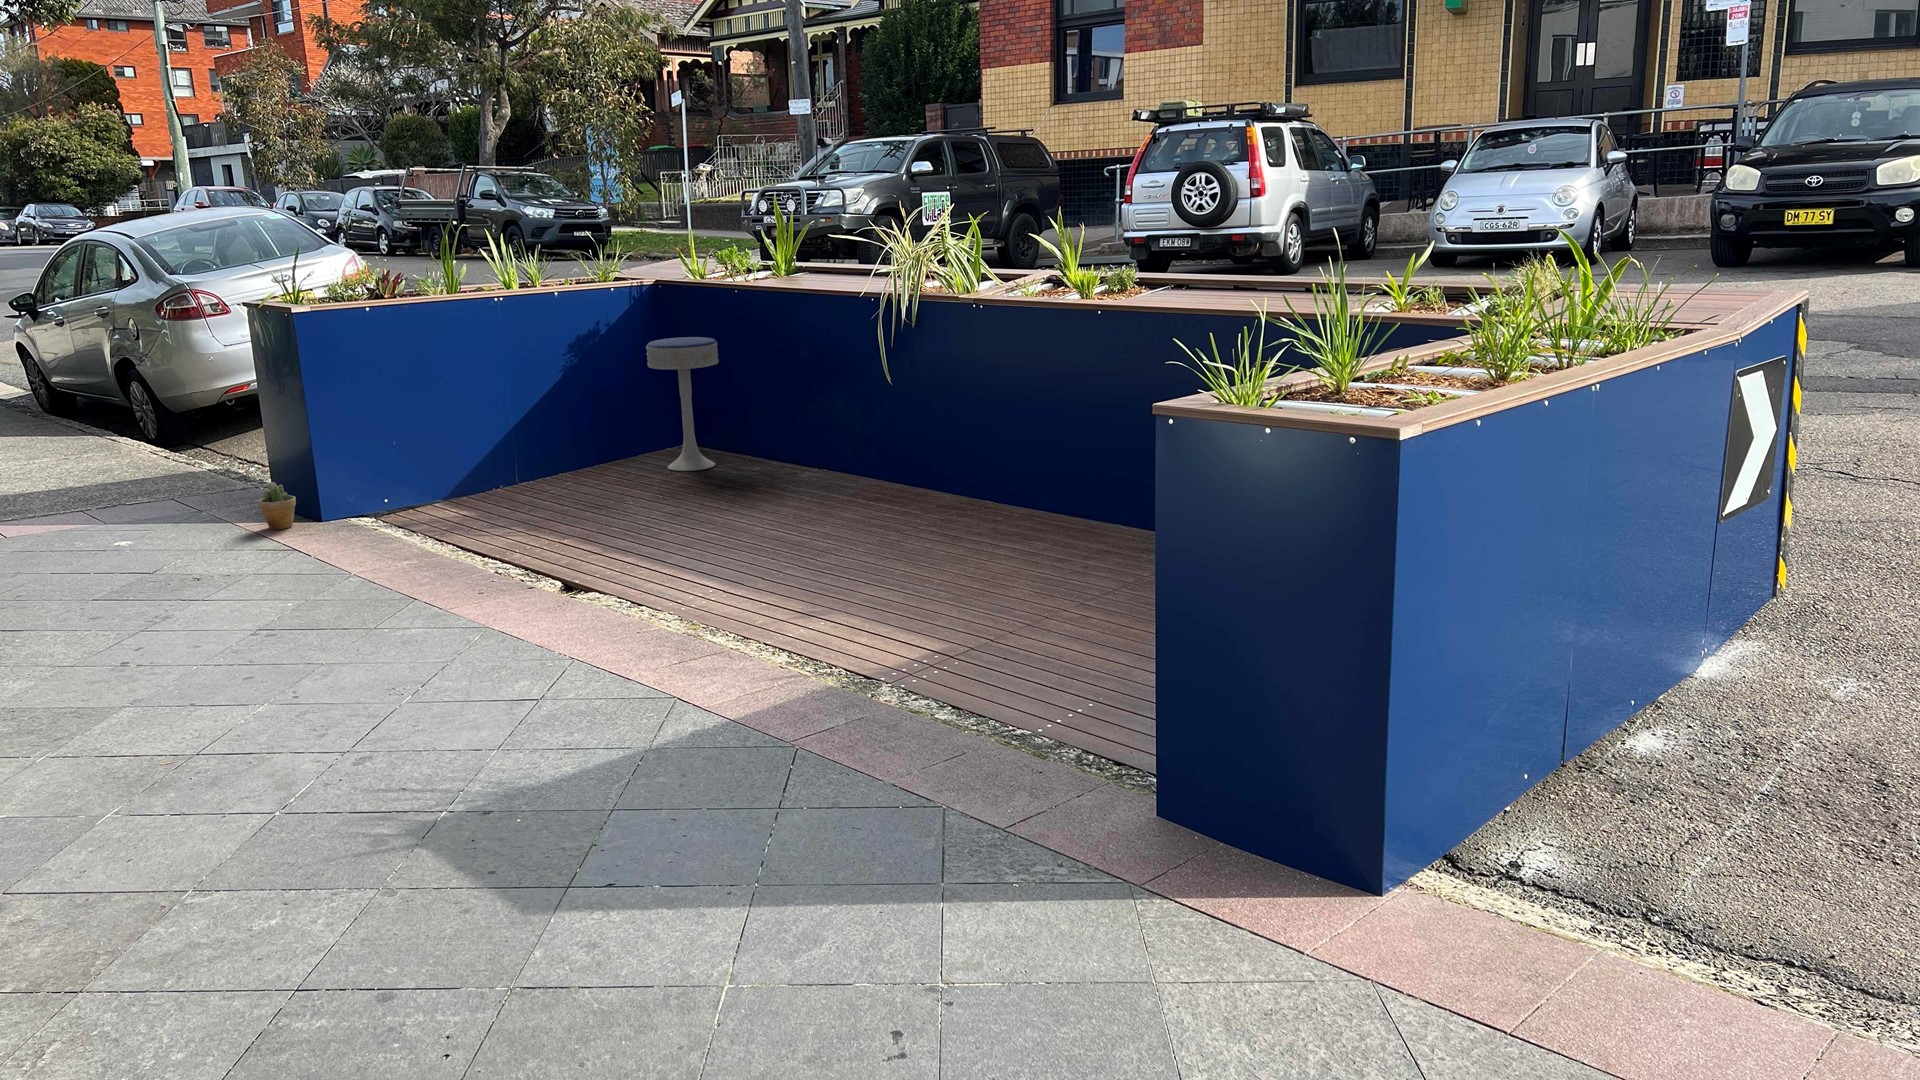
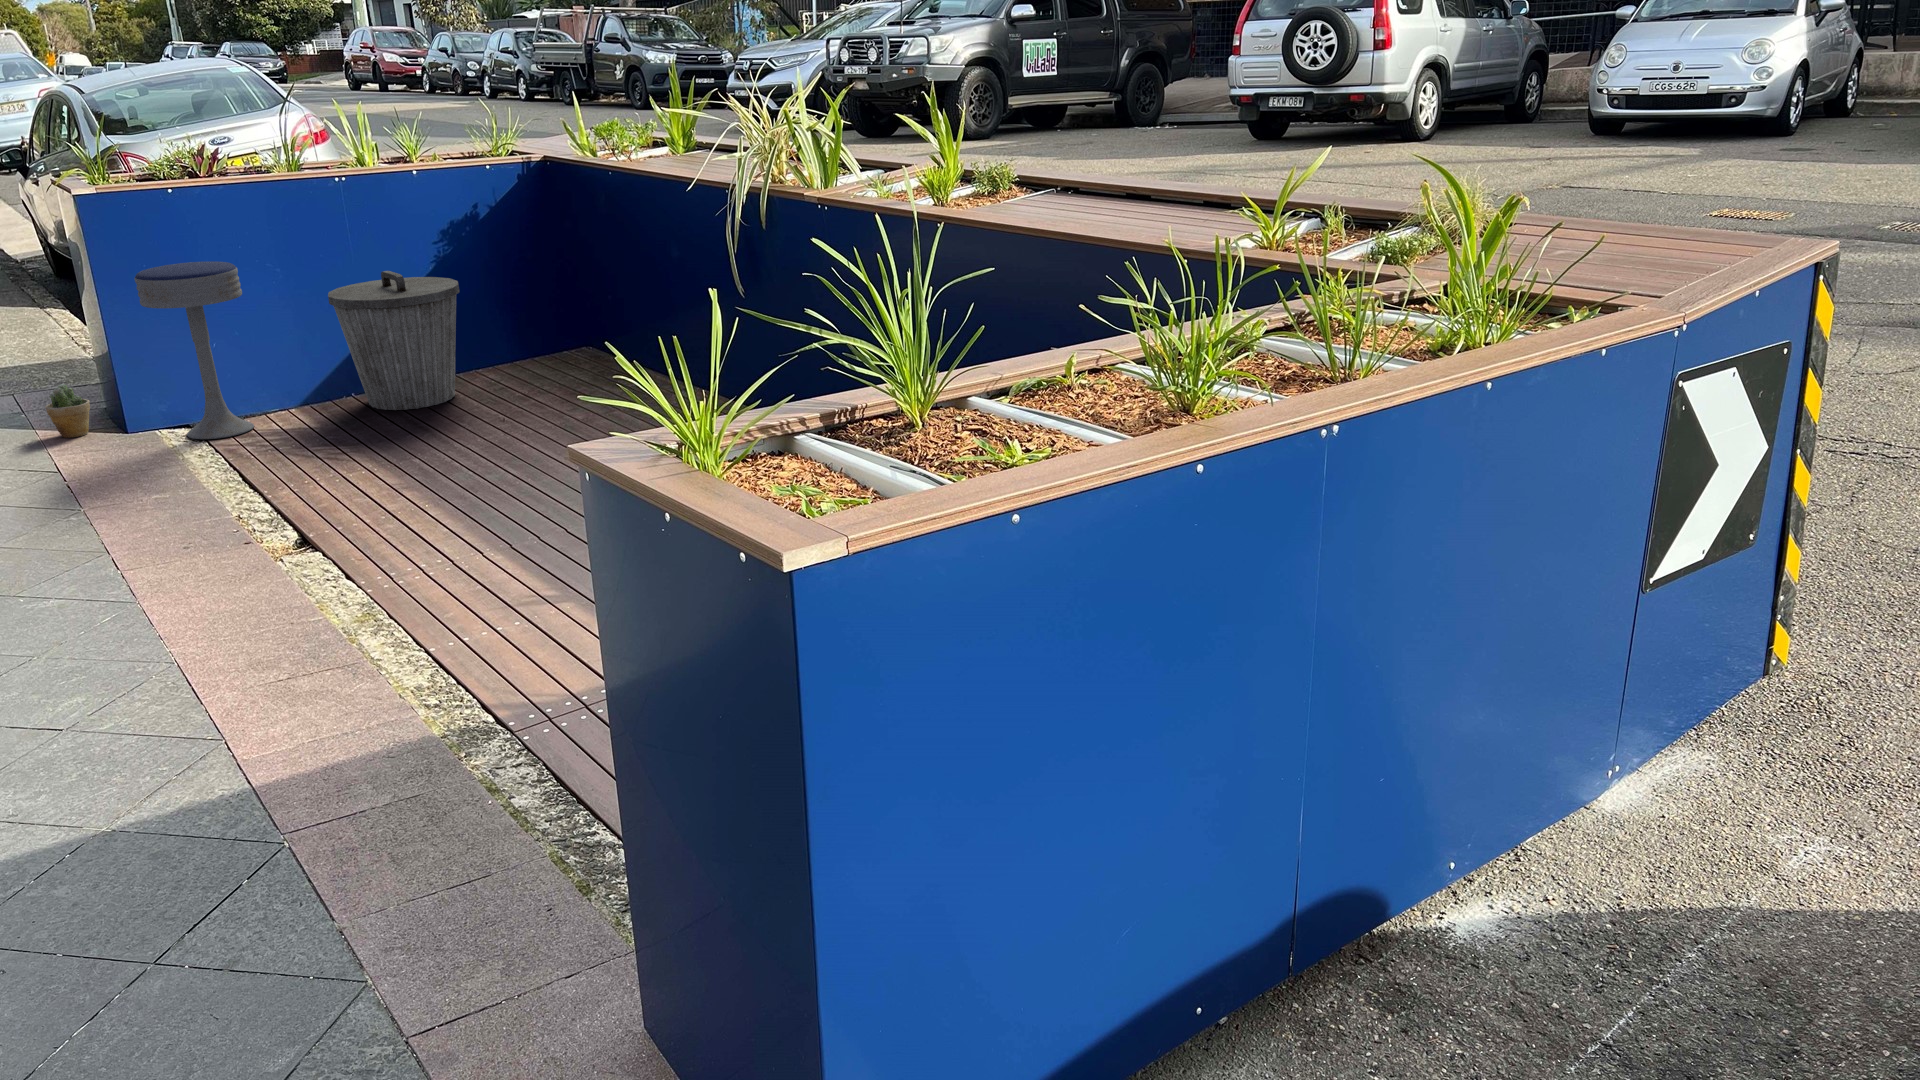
bar stool: present [646,337,719,471] -> present [134,261,254,440]
trash can: none [502,379,614,498] -> present [328,271,460,410]

